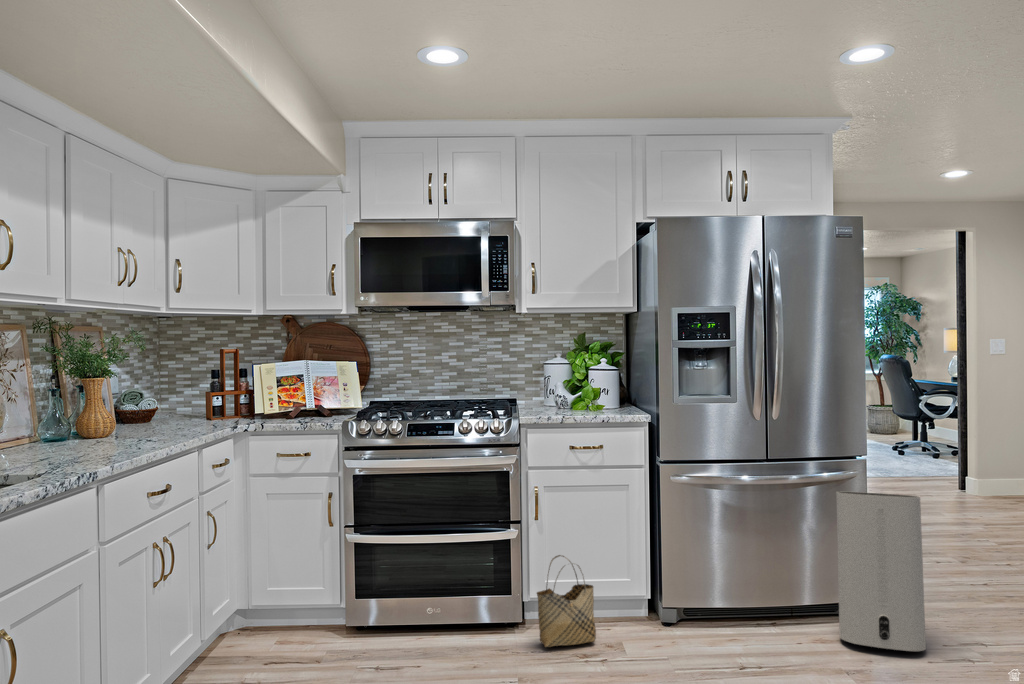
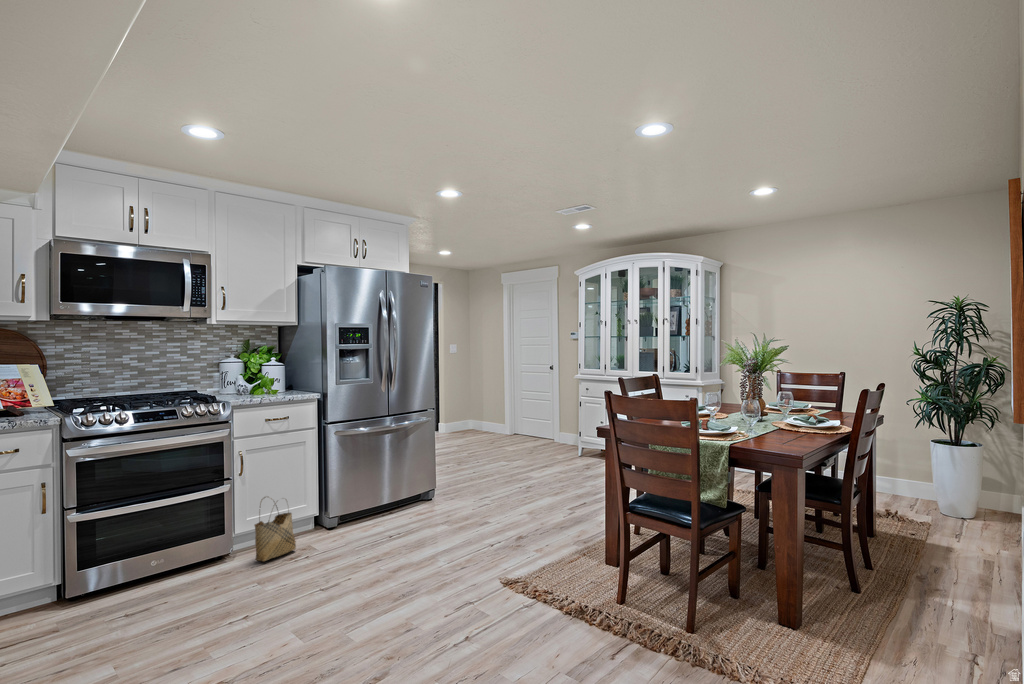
air purifier: present [836,492,926,651] -> none [425,427,471,511]

